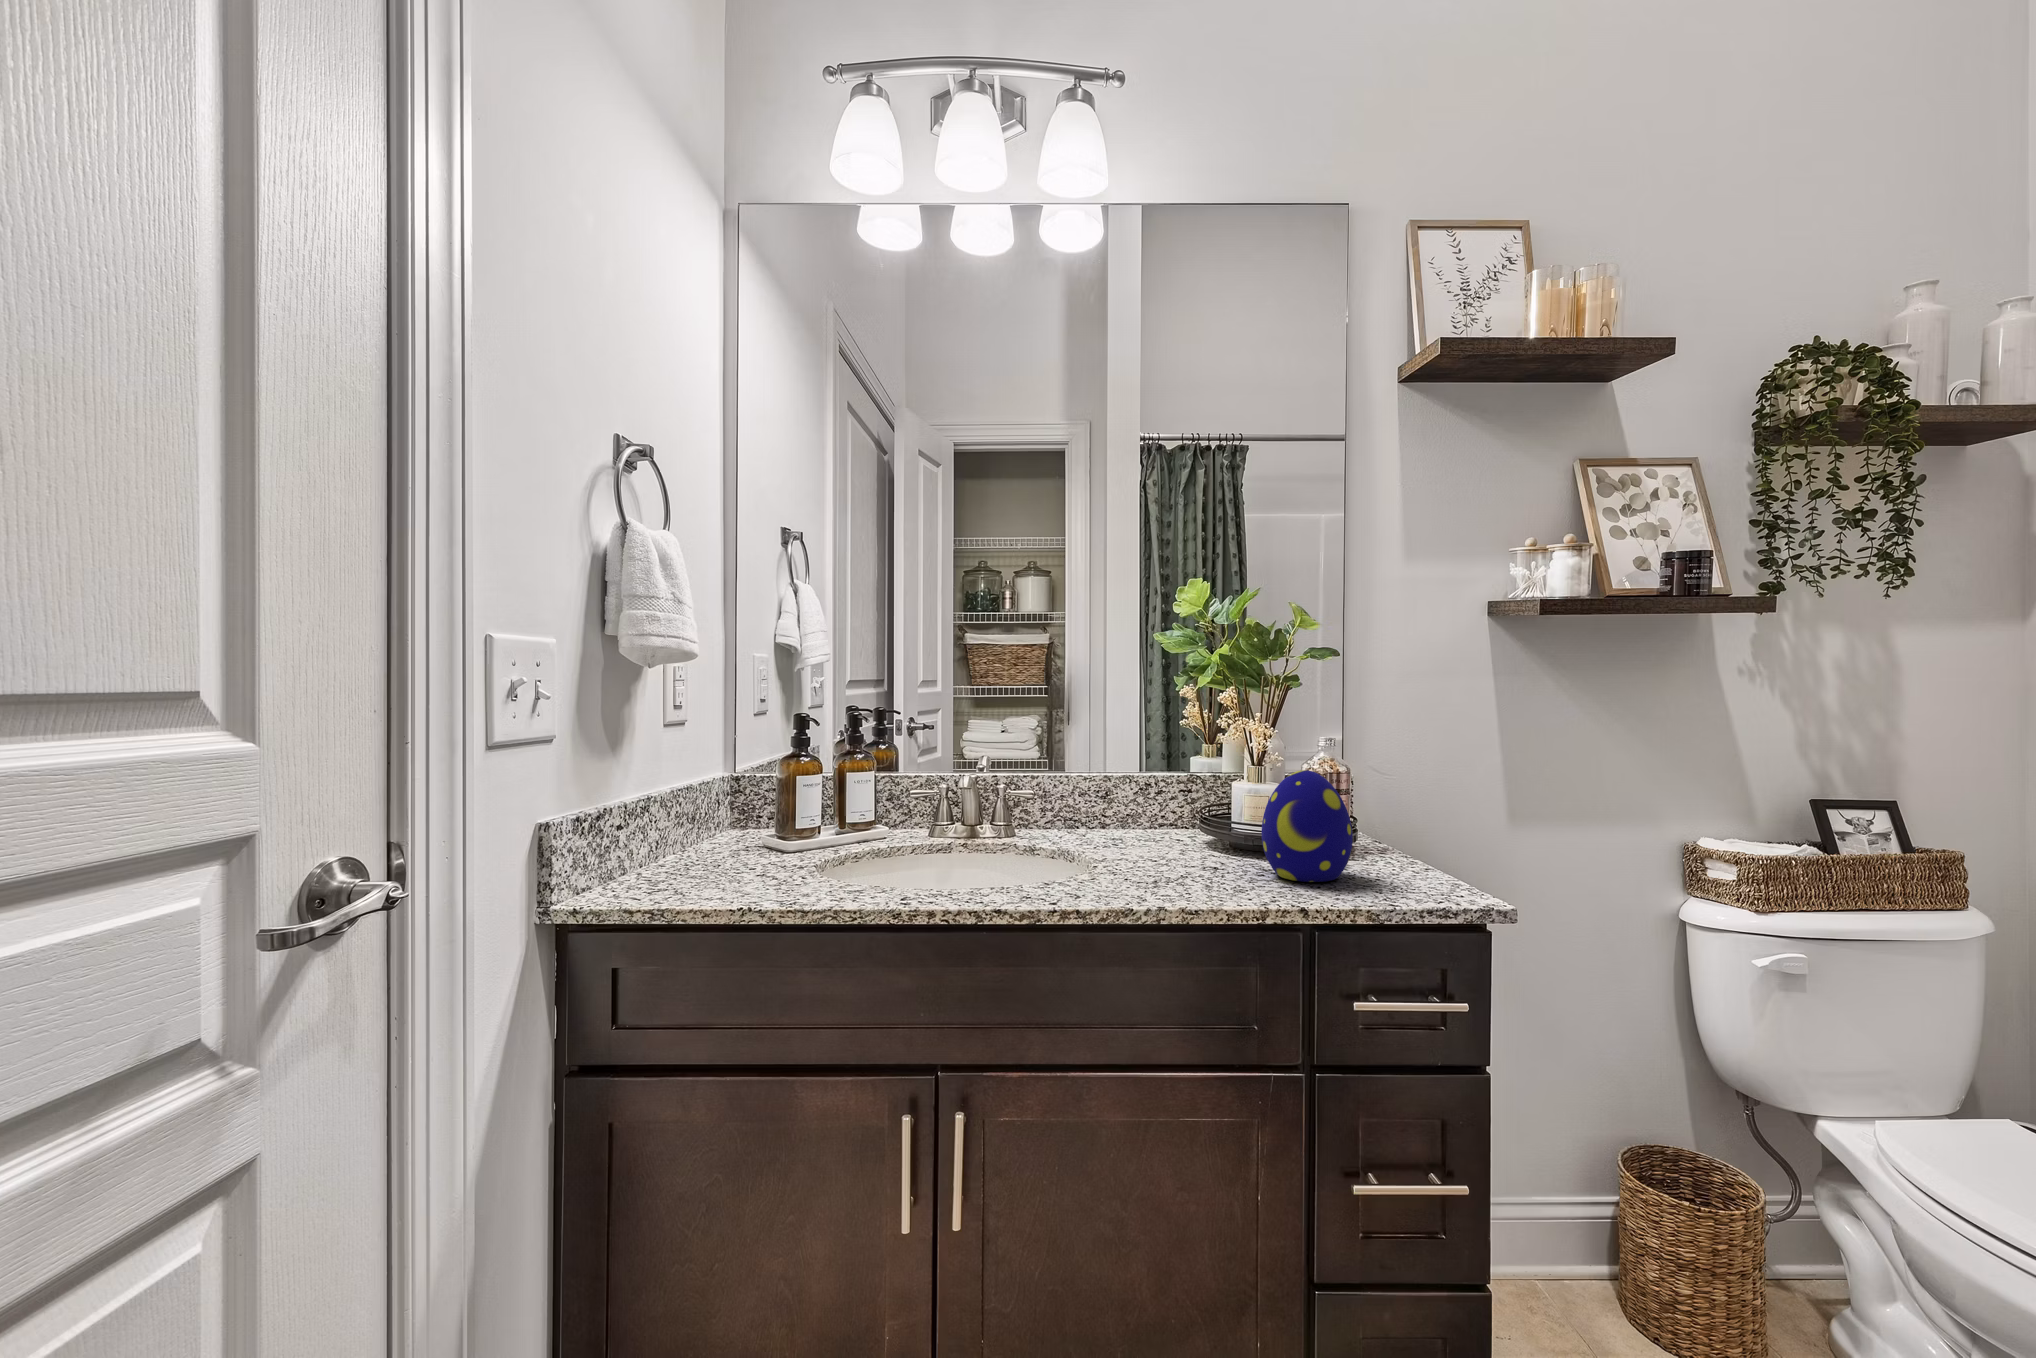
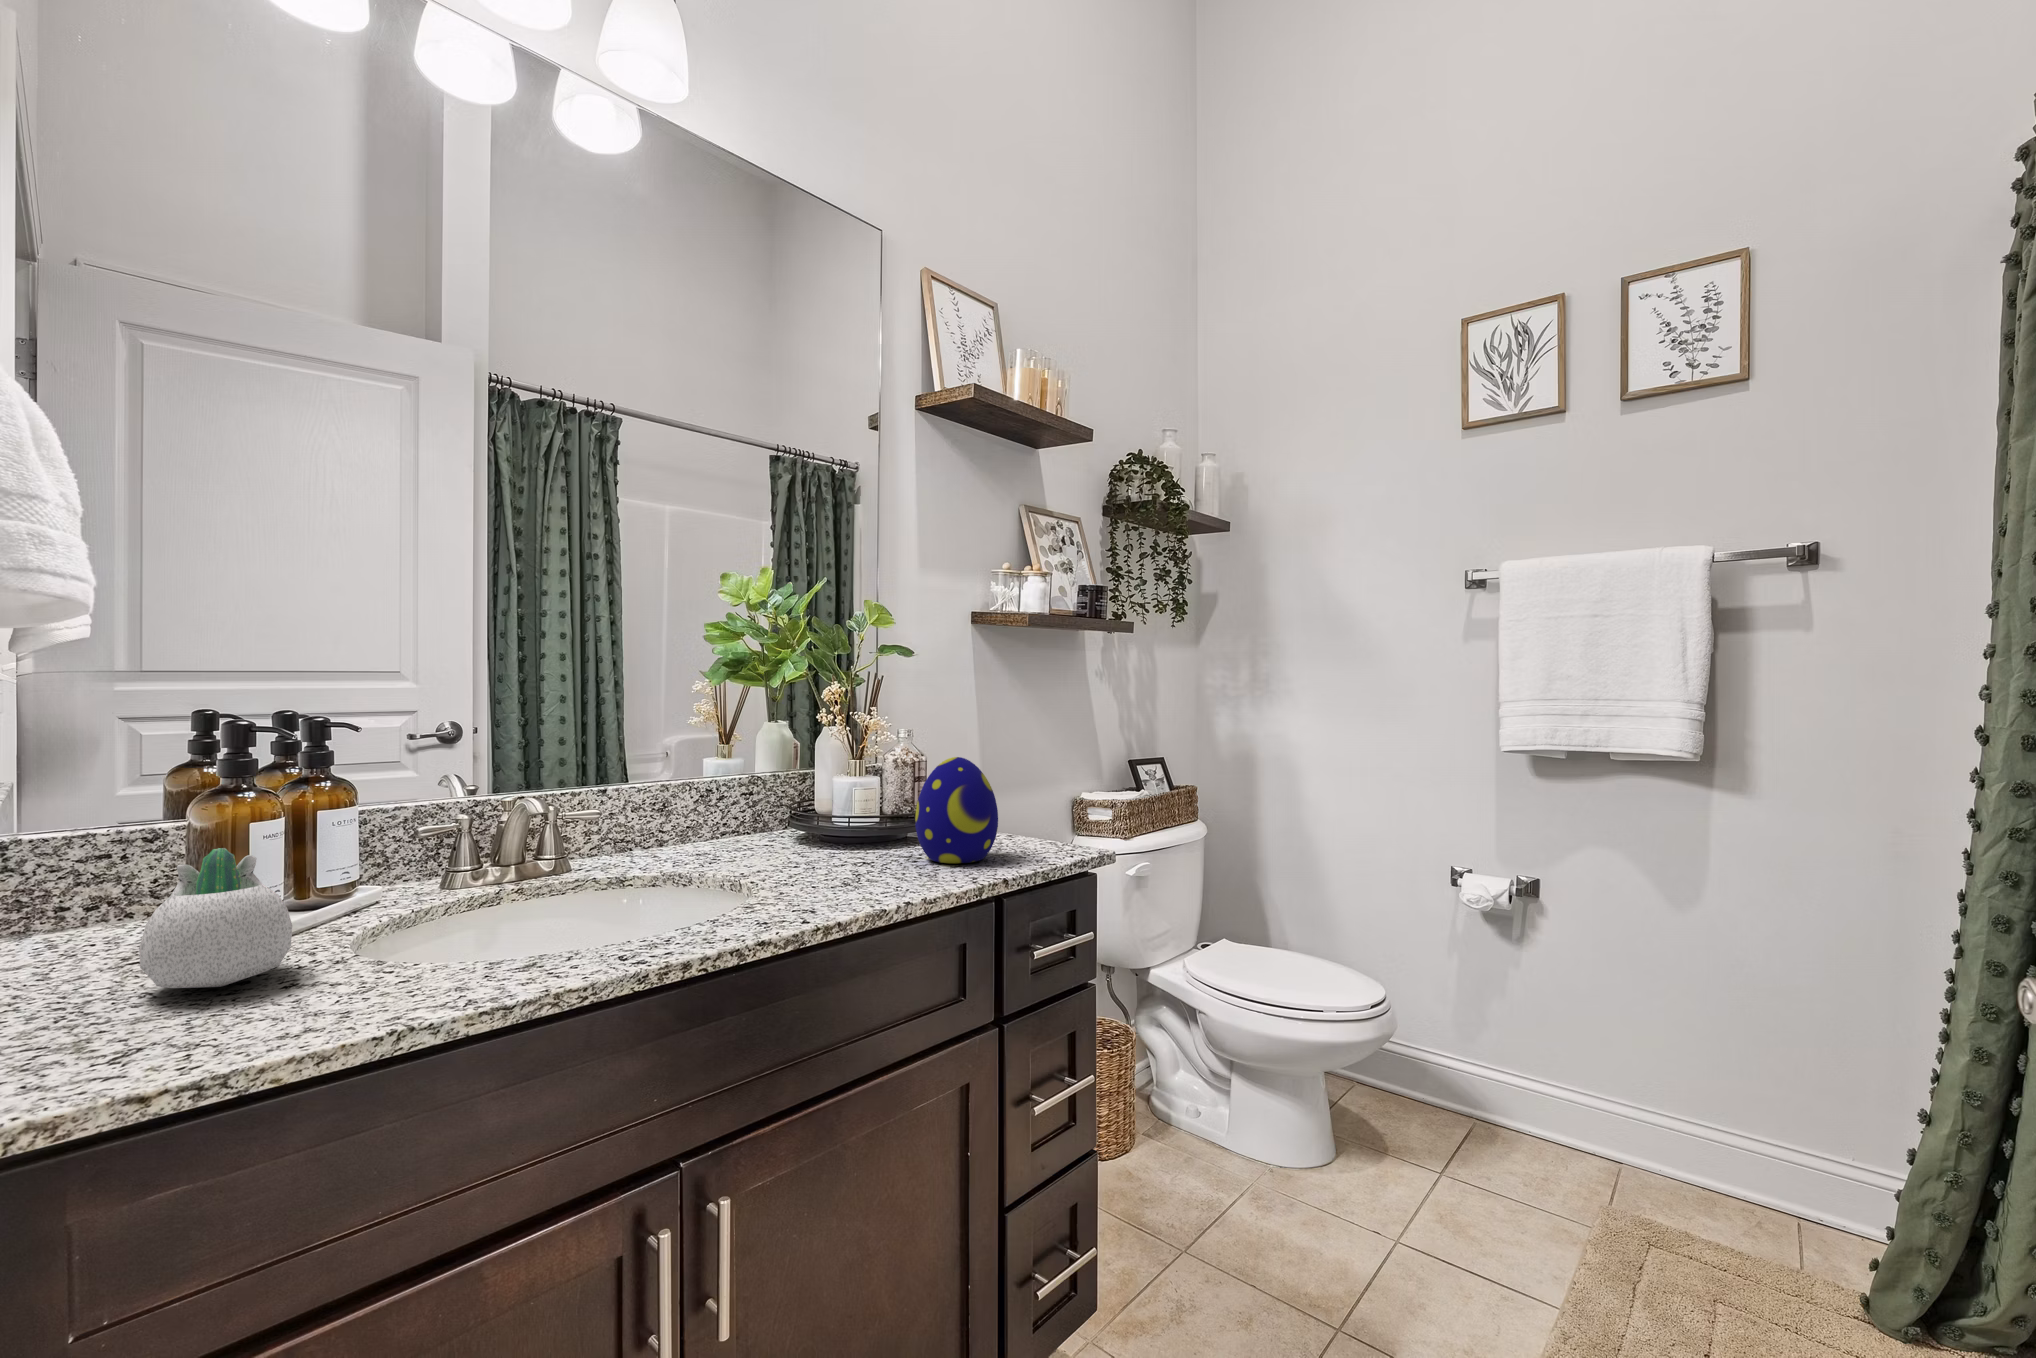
succulent planter: none [708,794,780,871] -> present [139,848,292,988]

